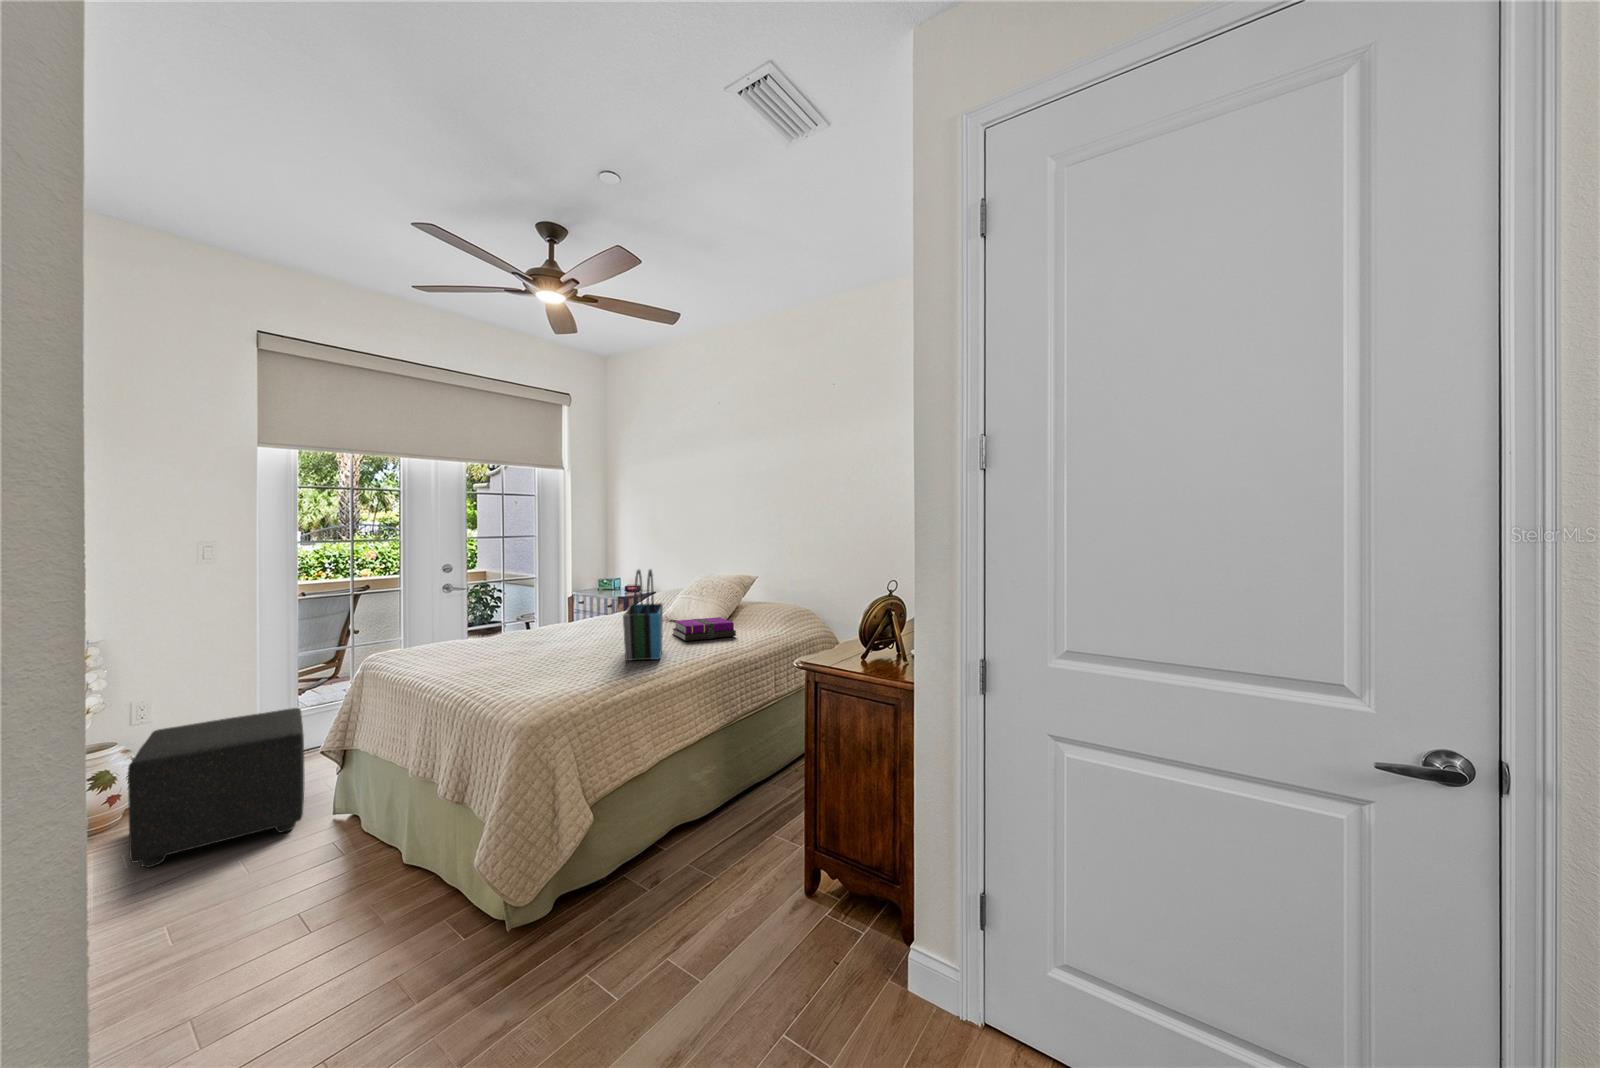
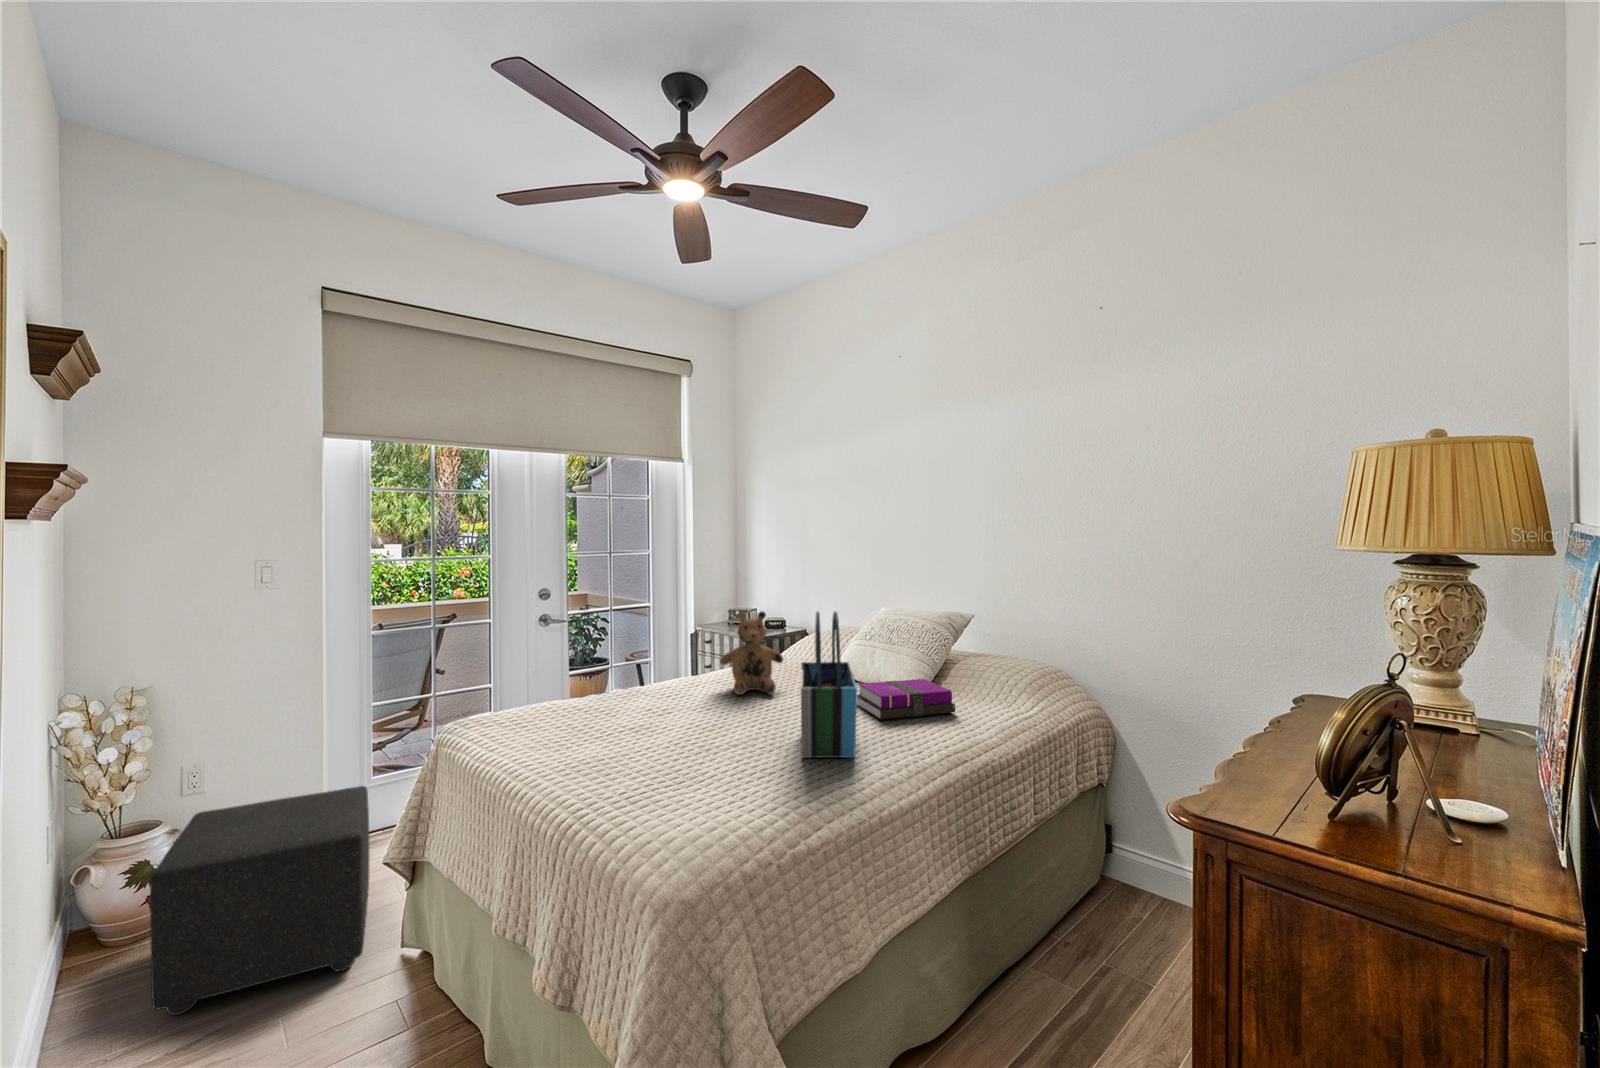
teddy bear: none [580,575,626,632] -> present [720,611,783,695]

